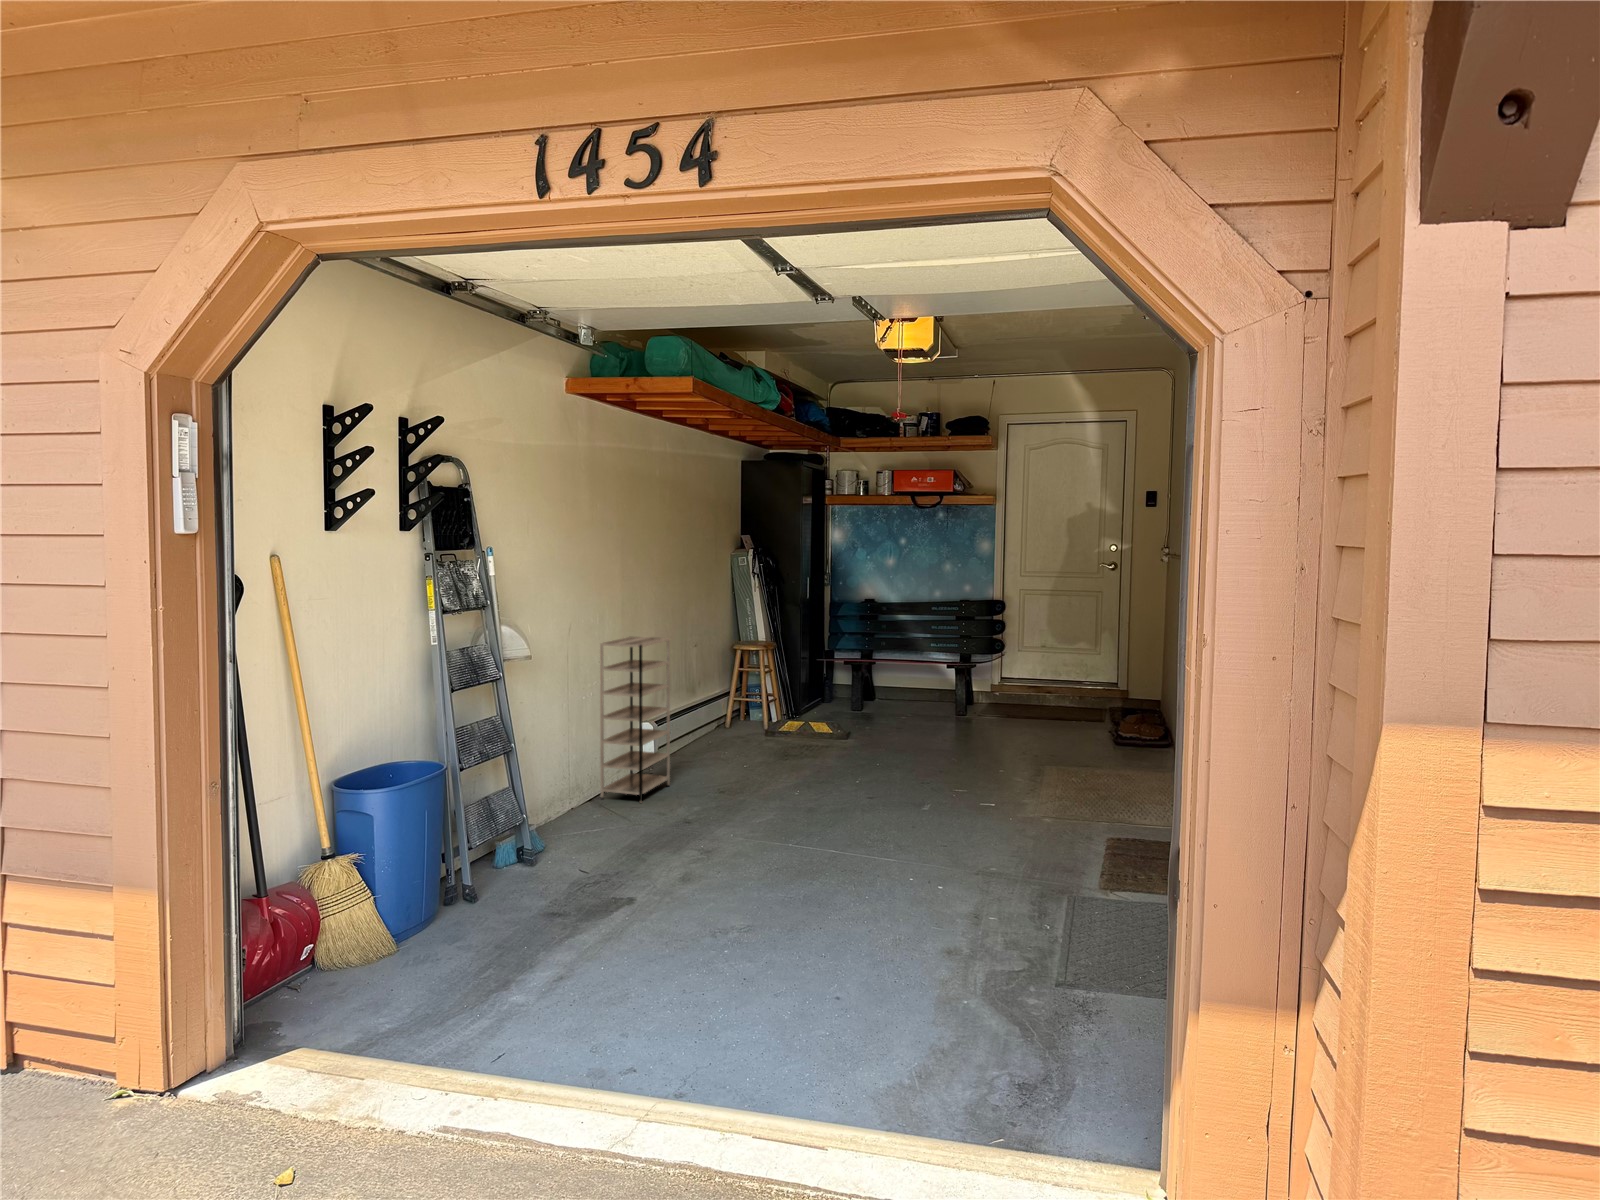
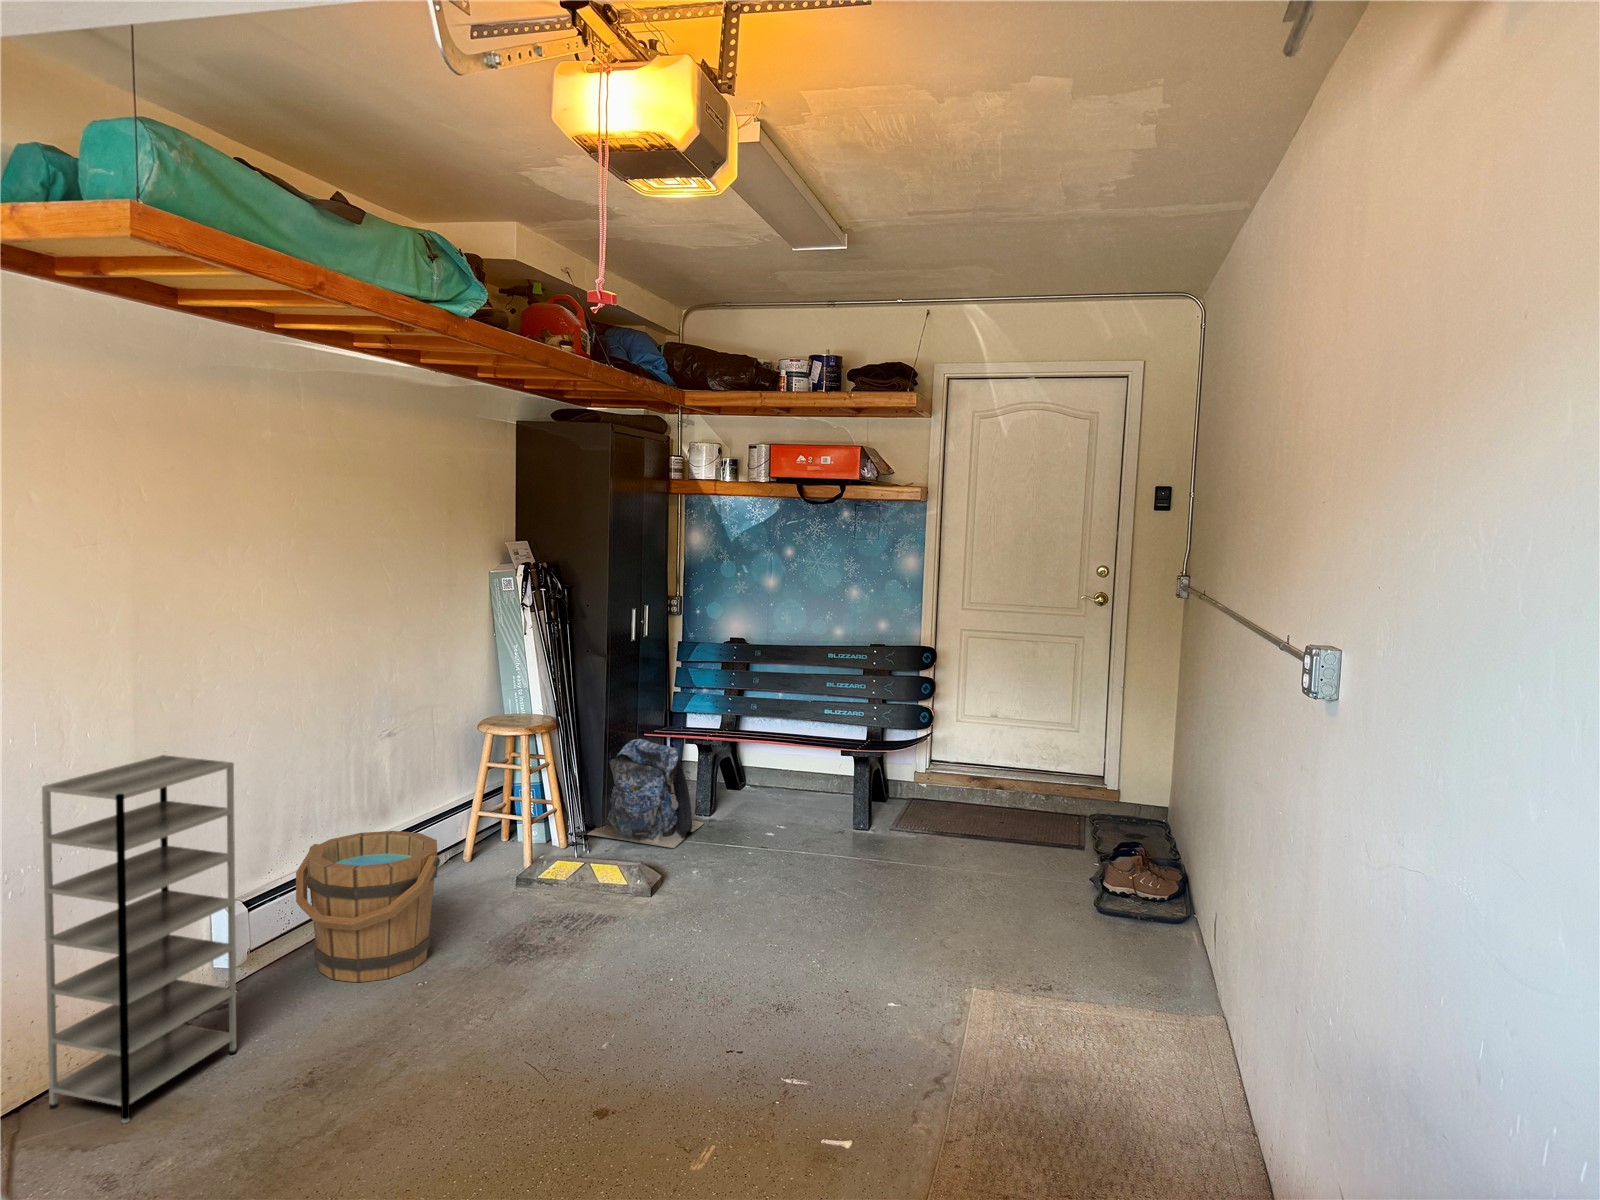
backpack: none [790,660,860,722] -> present [587,739,704,848]
bucket: none [669,693,746,767] -> present [296,831,440,982]

